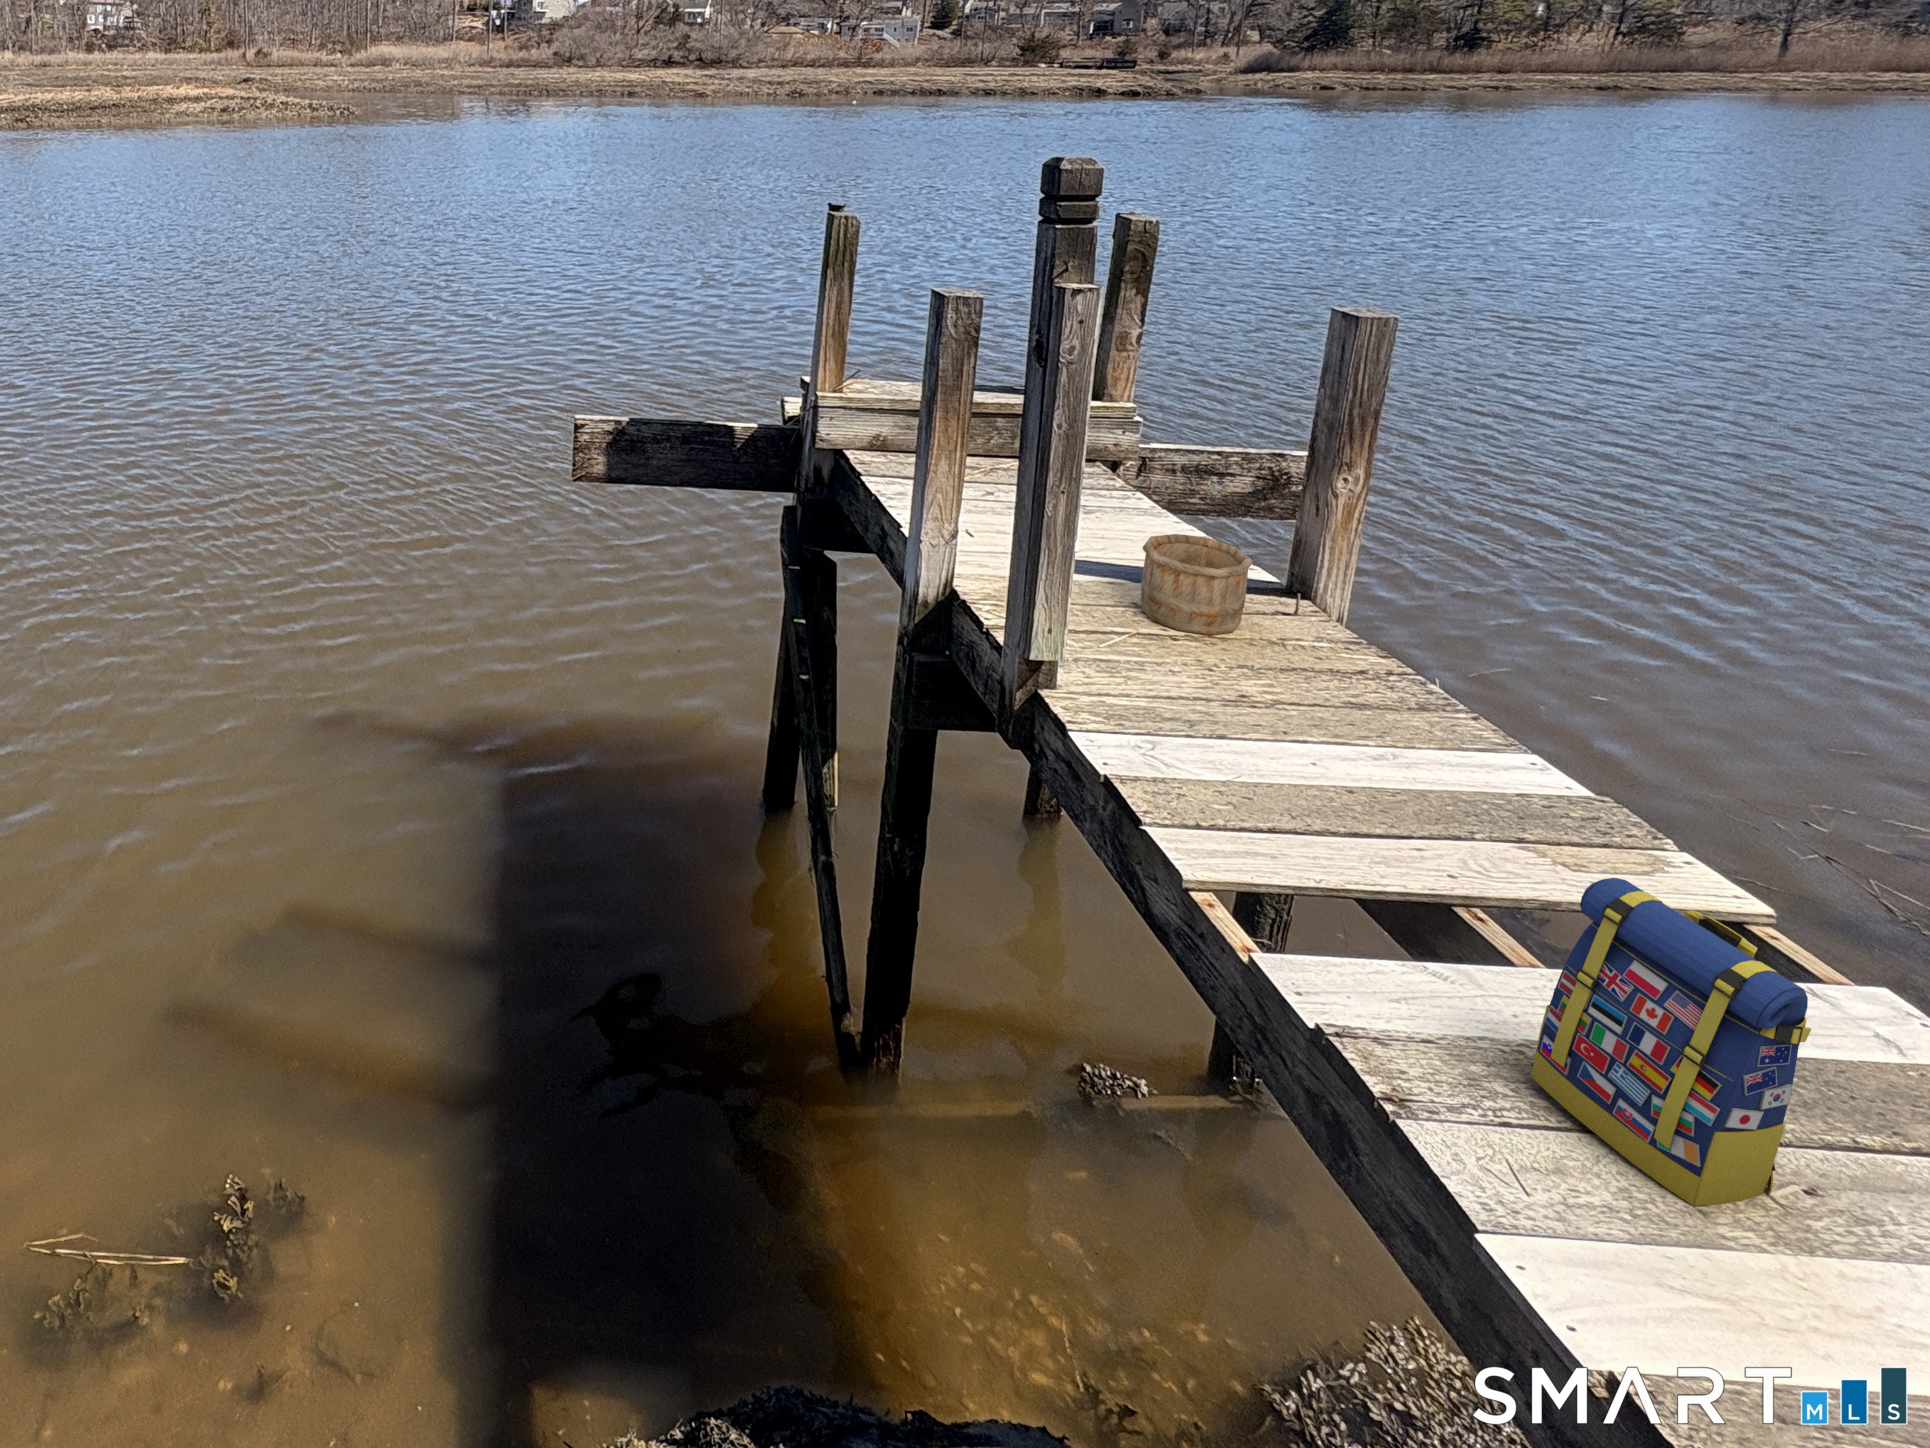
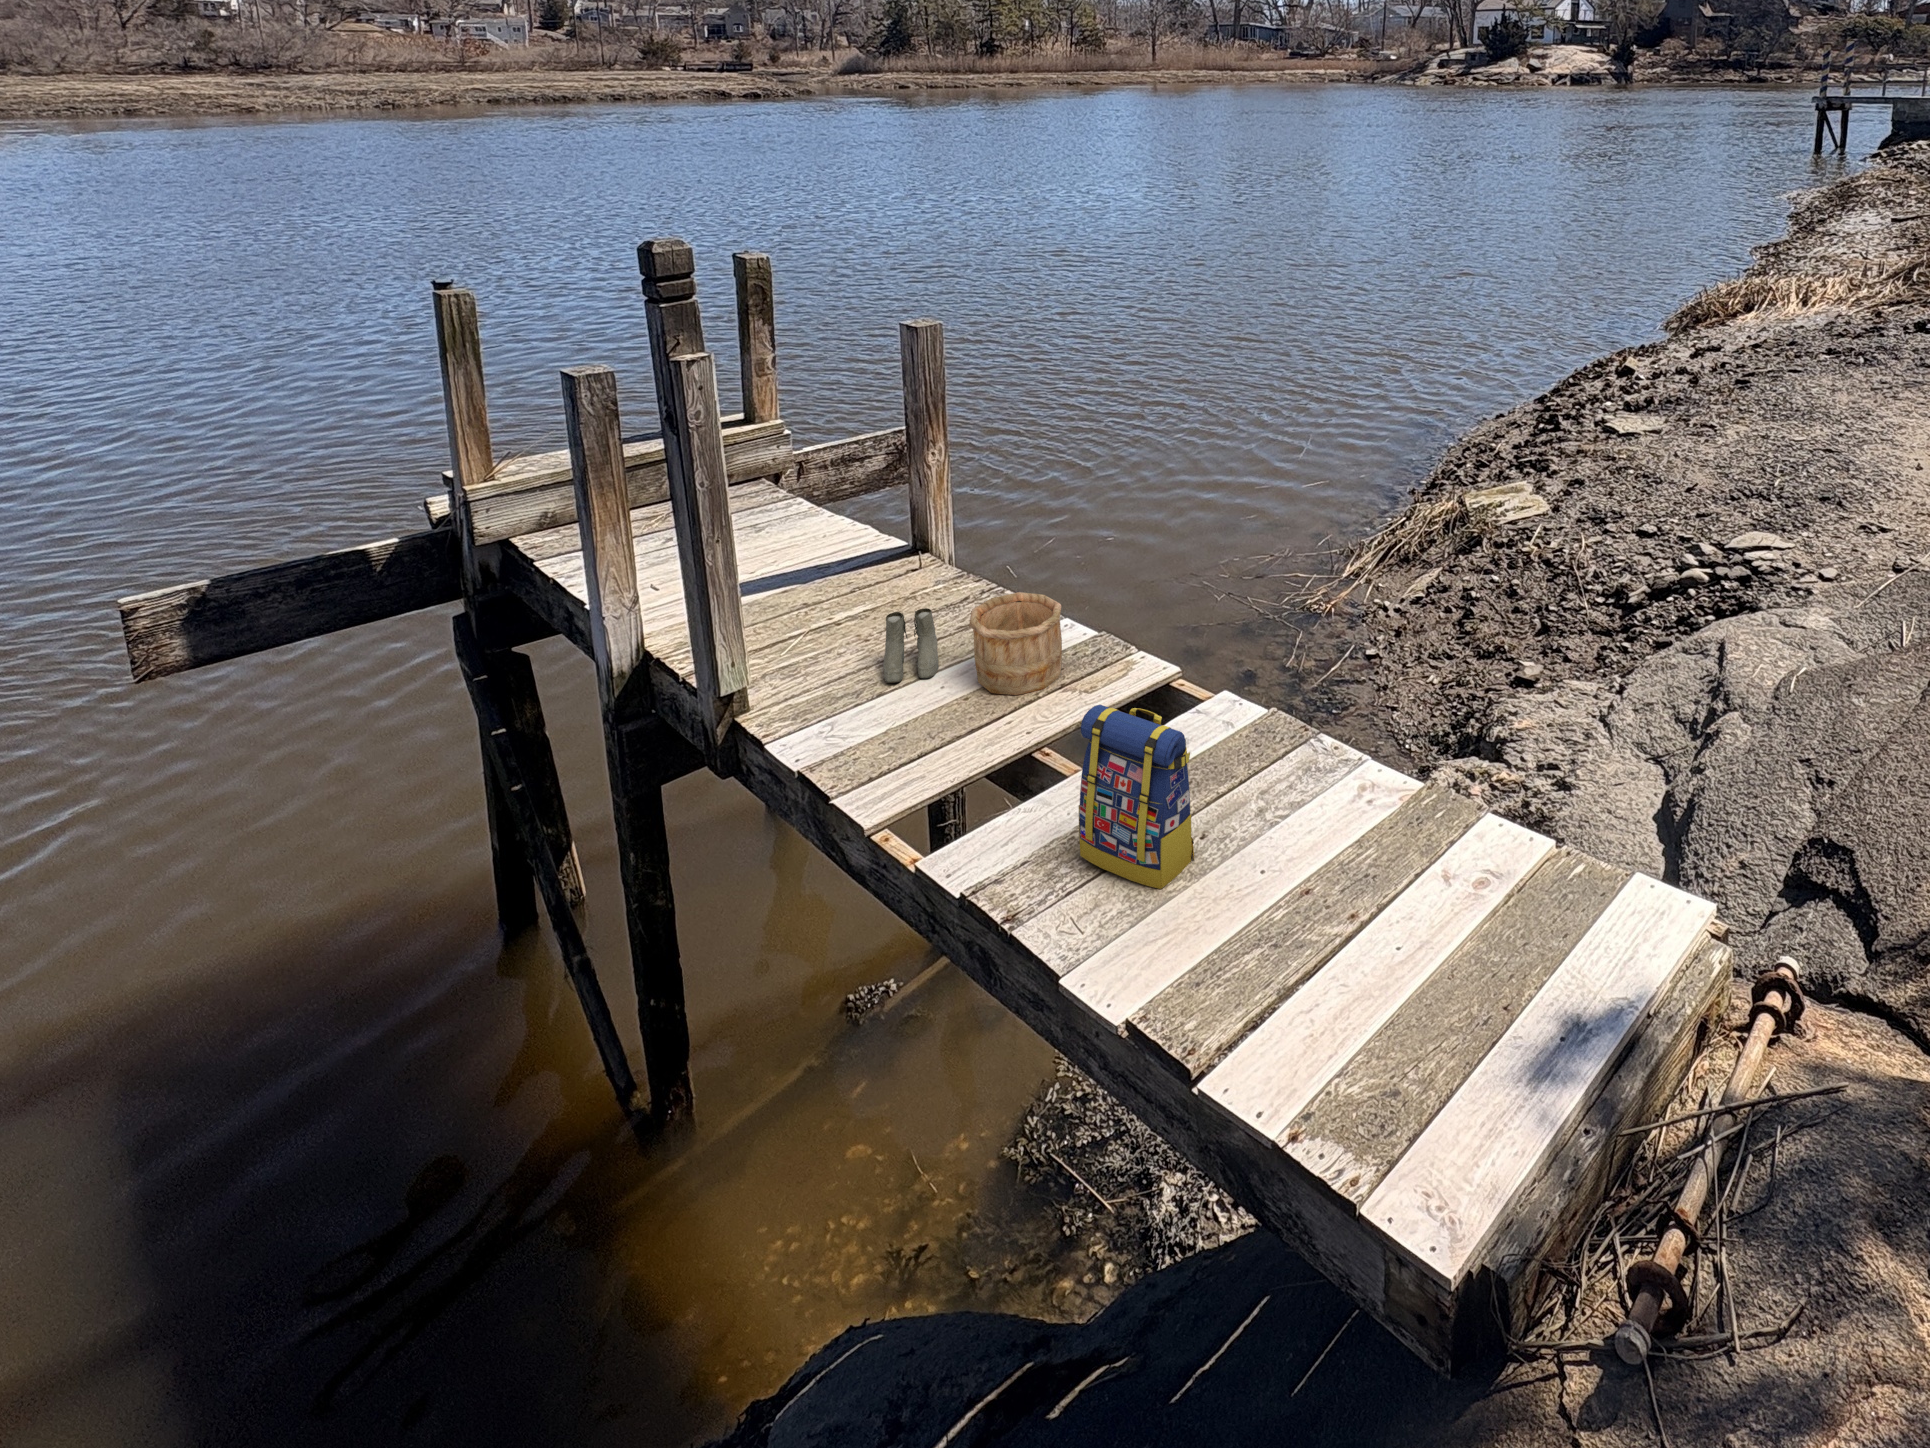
wooden bucket: present [1141,534,1253,636] -> present [969,592,1062,695]
boots: none [1229,645,1313,741] -> present [883,608,939,683]

